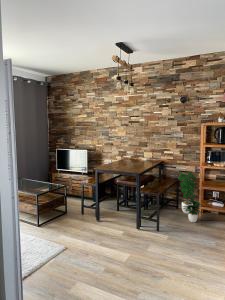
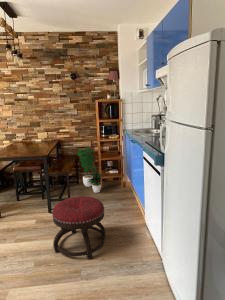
ottoman: none [125,220,177,284] -> present [52,196,105,259]

